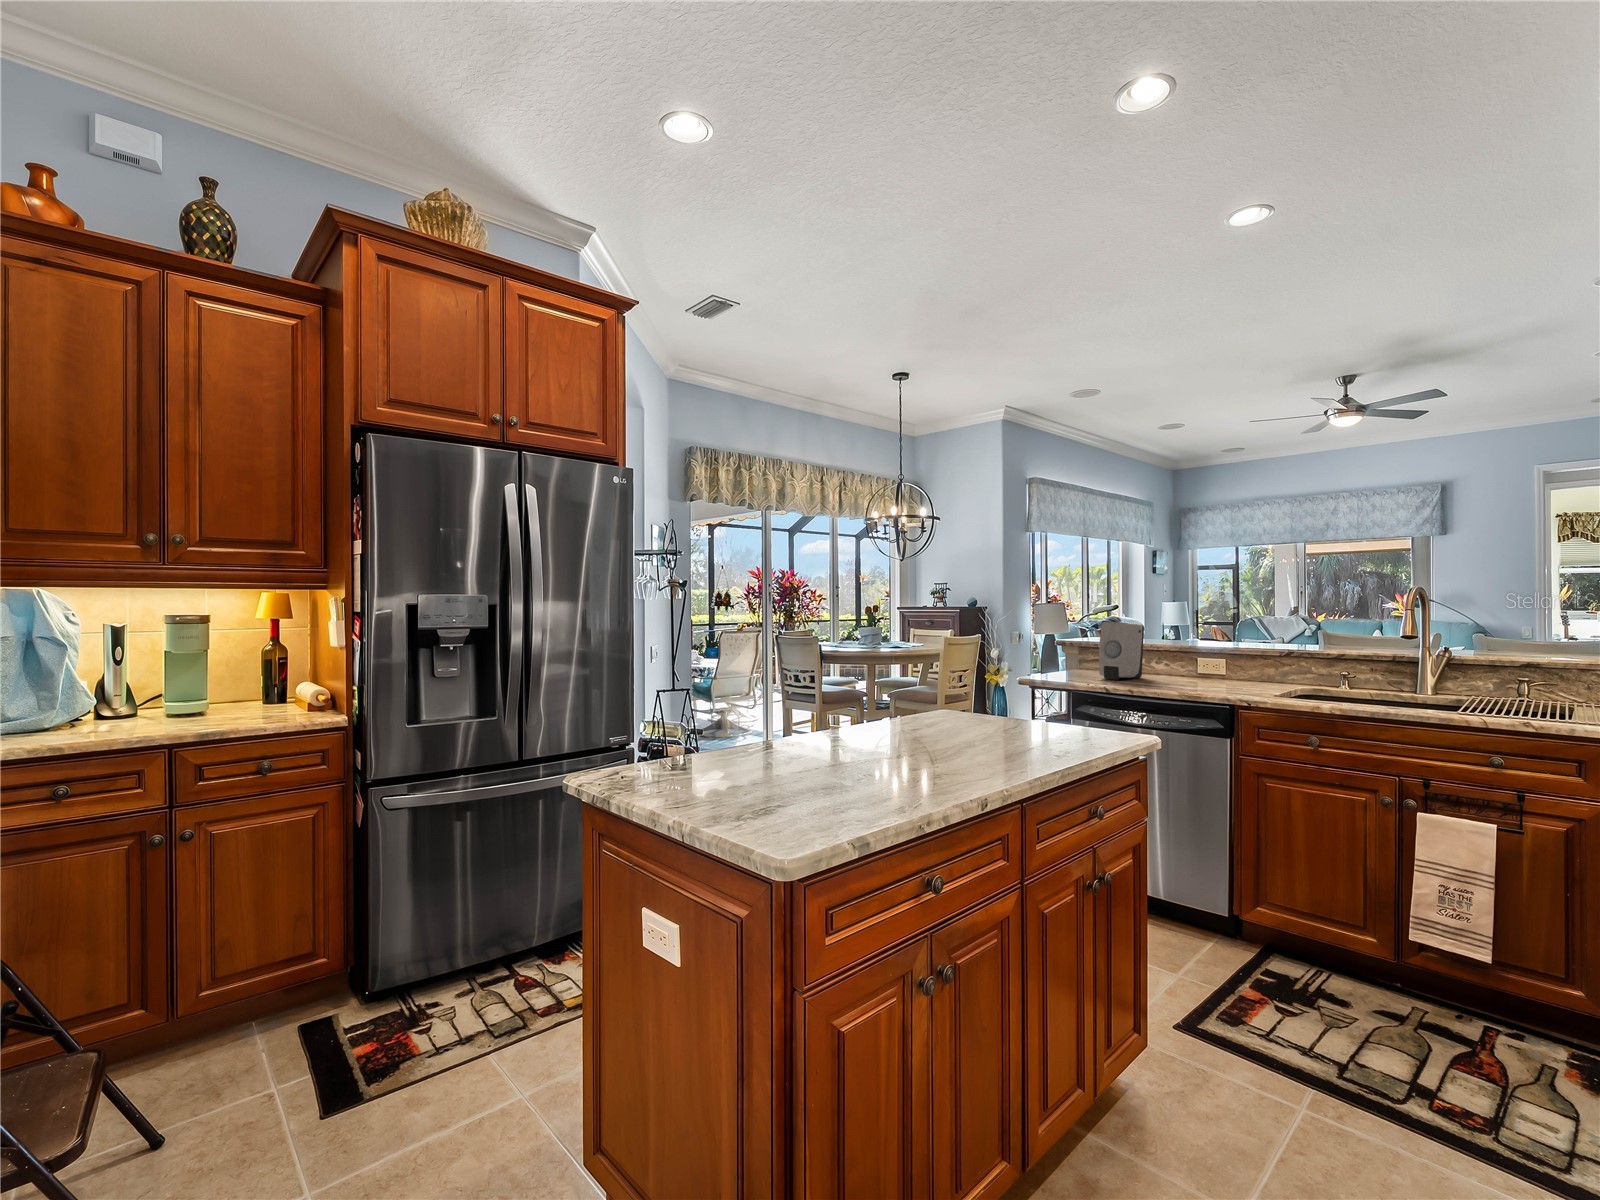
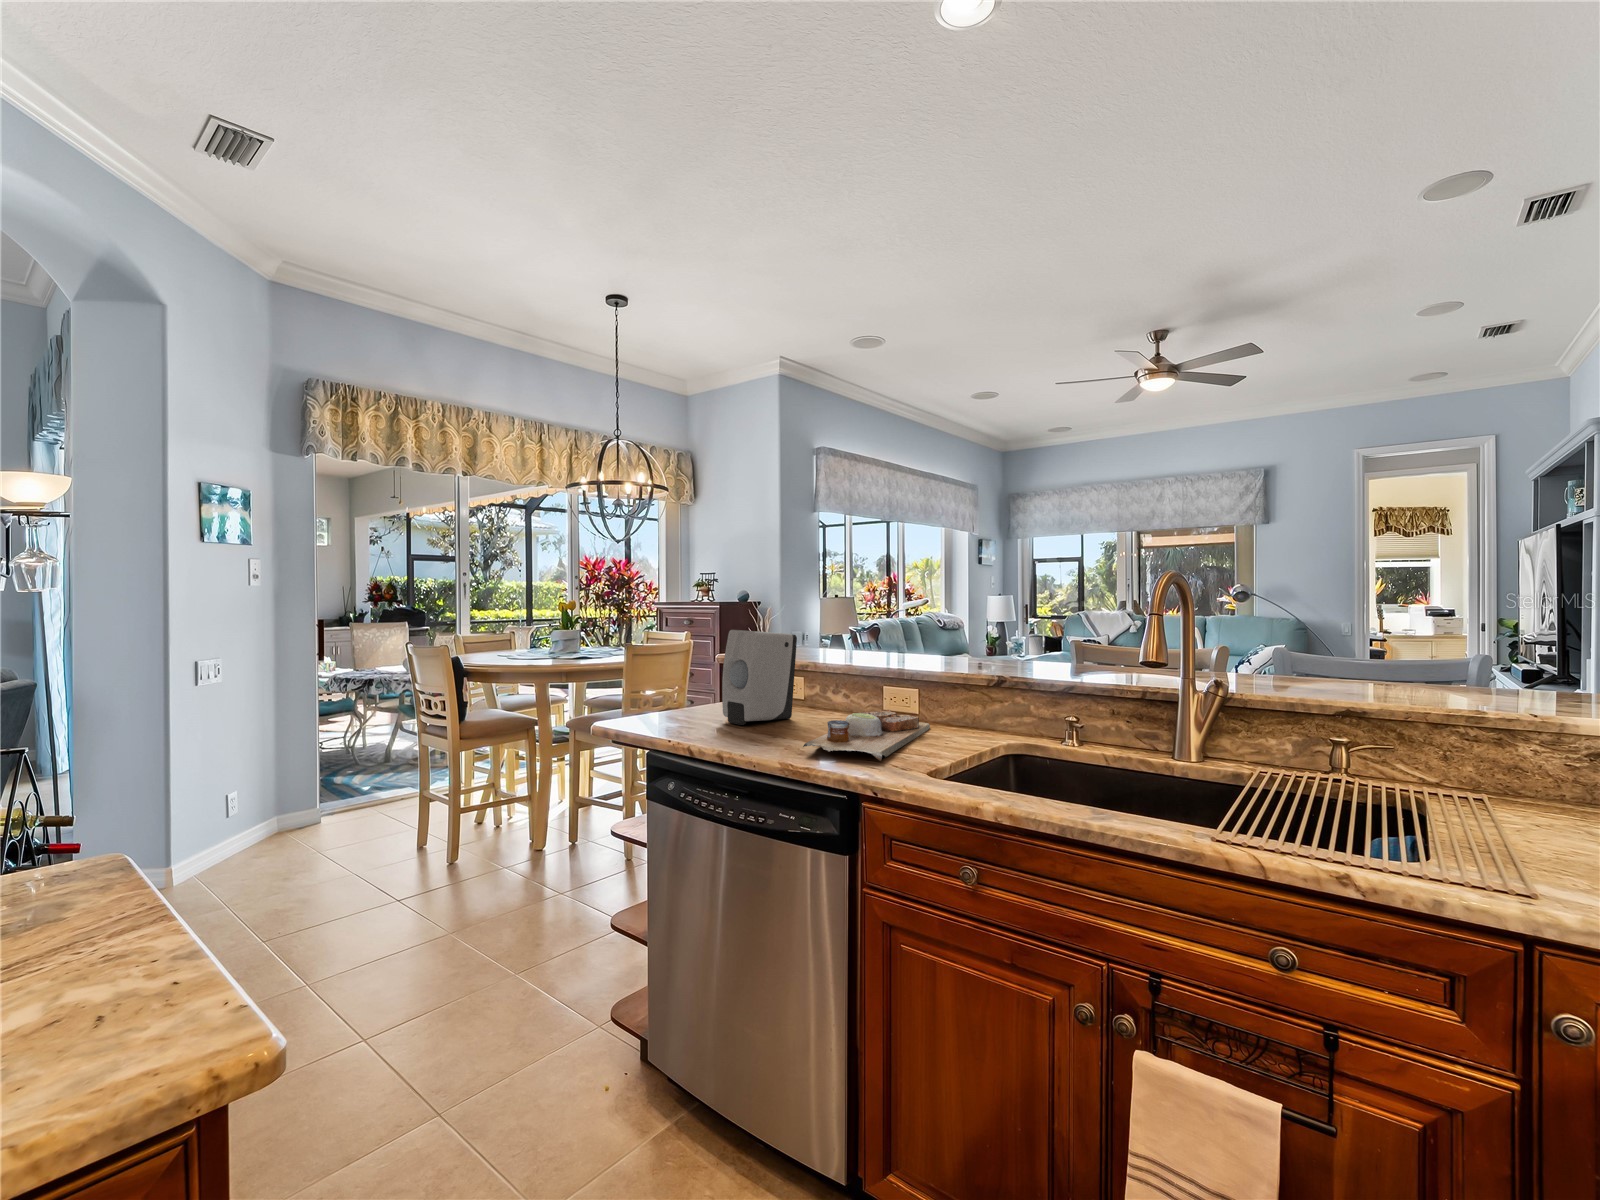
cutting board: none [1184,670,1242,693] -> present [803,710,930,761]

